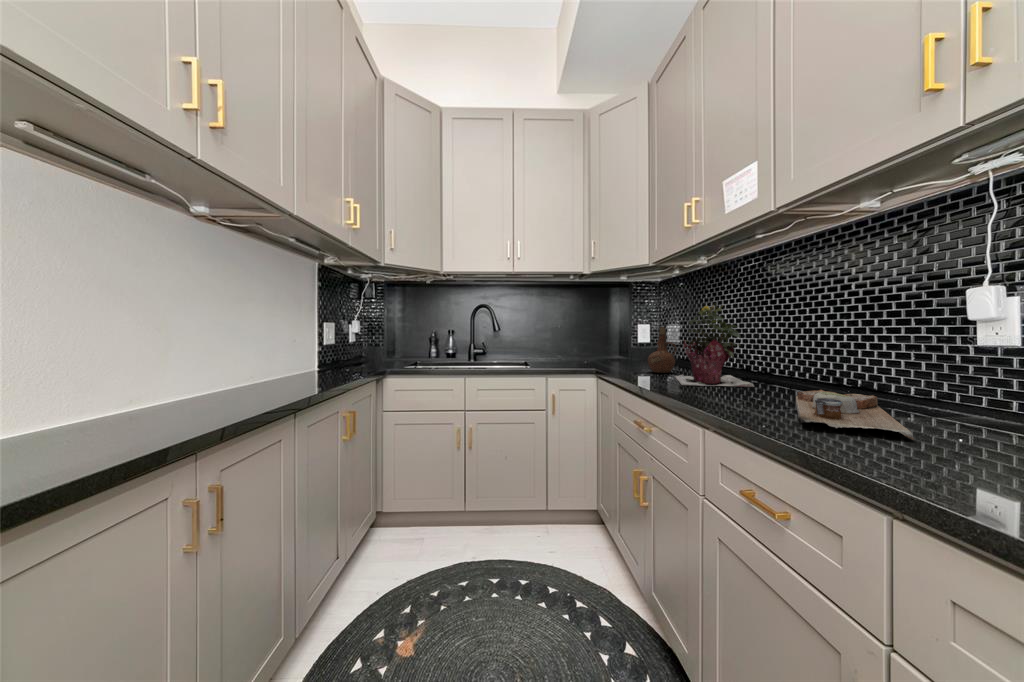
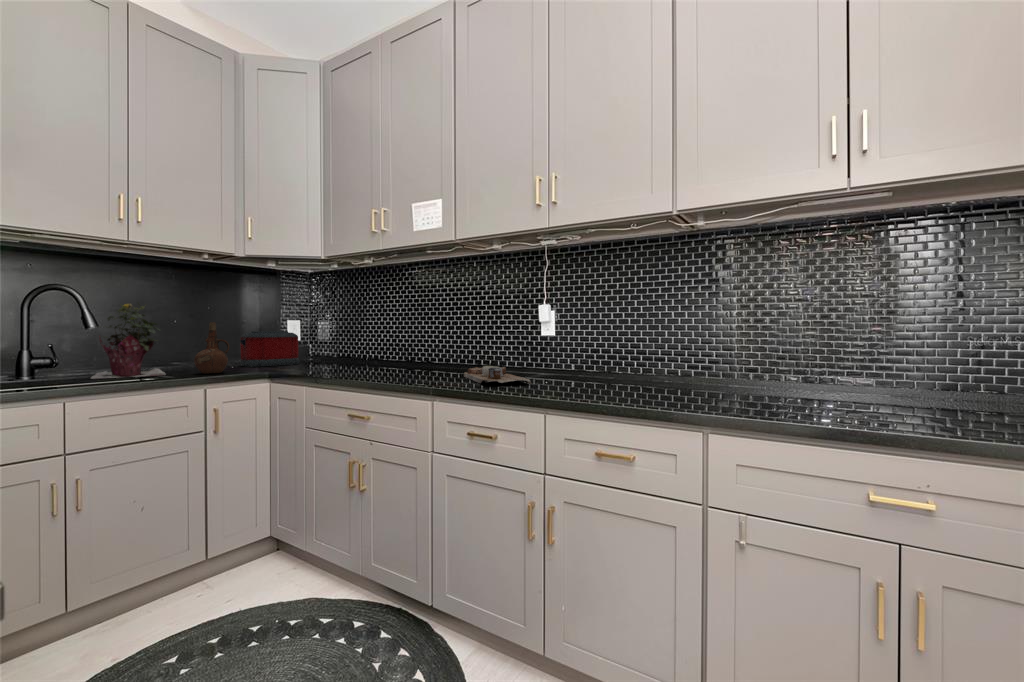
potted plant: present [675,304,754,387] -> present [91,304,166,379]
ceramic pitcher: present [648,327,676,373] -> present [194,322,229,374]
toaster: none [597,335,645,365] -> present [240,331,300,367]

